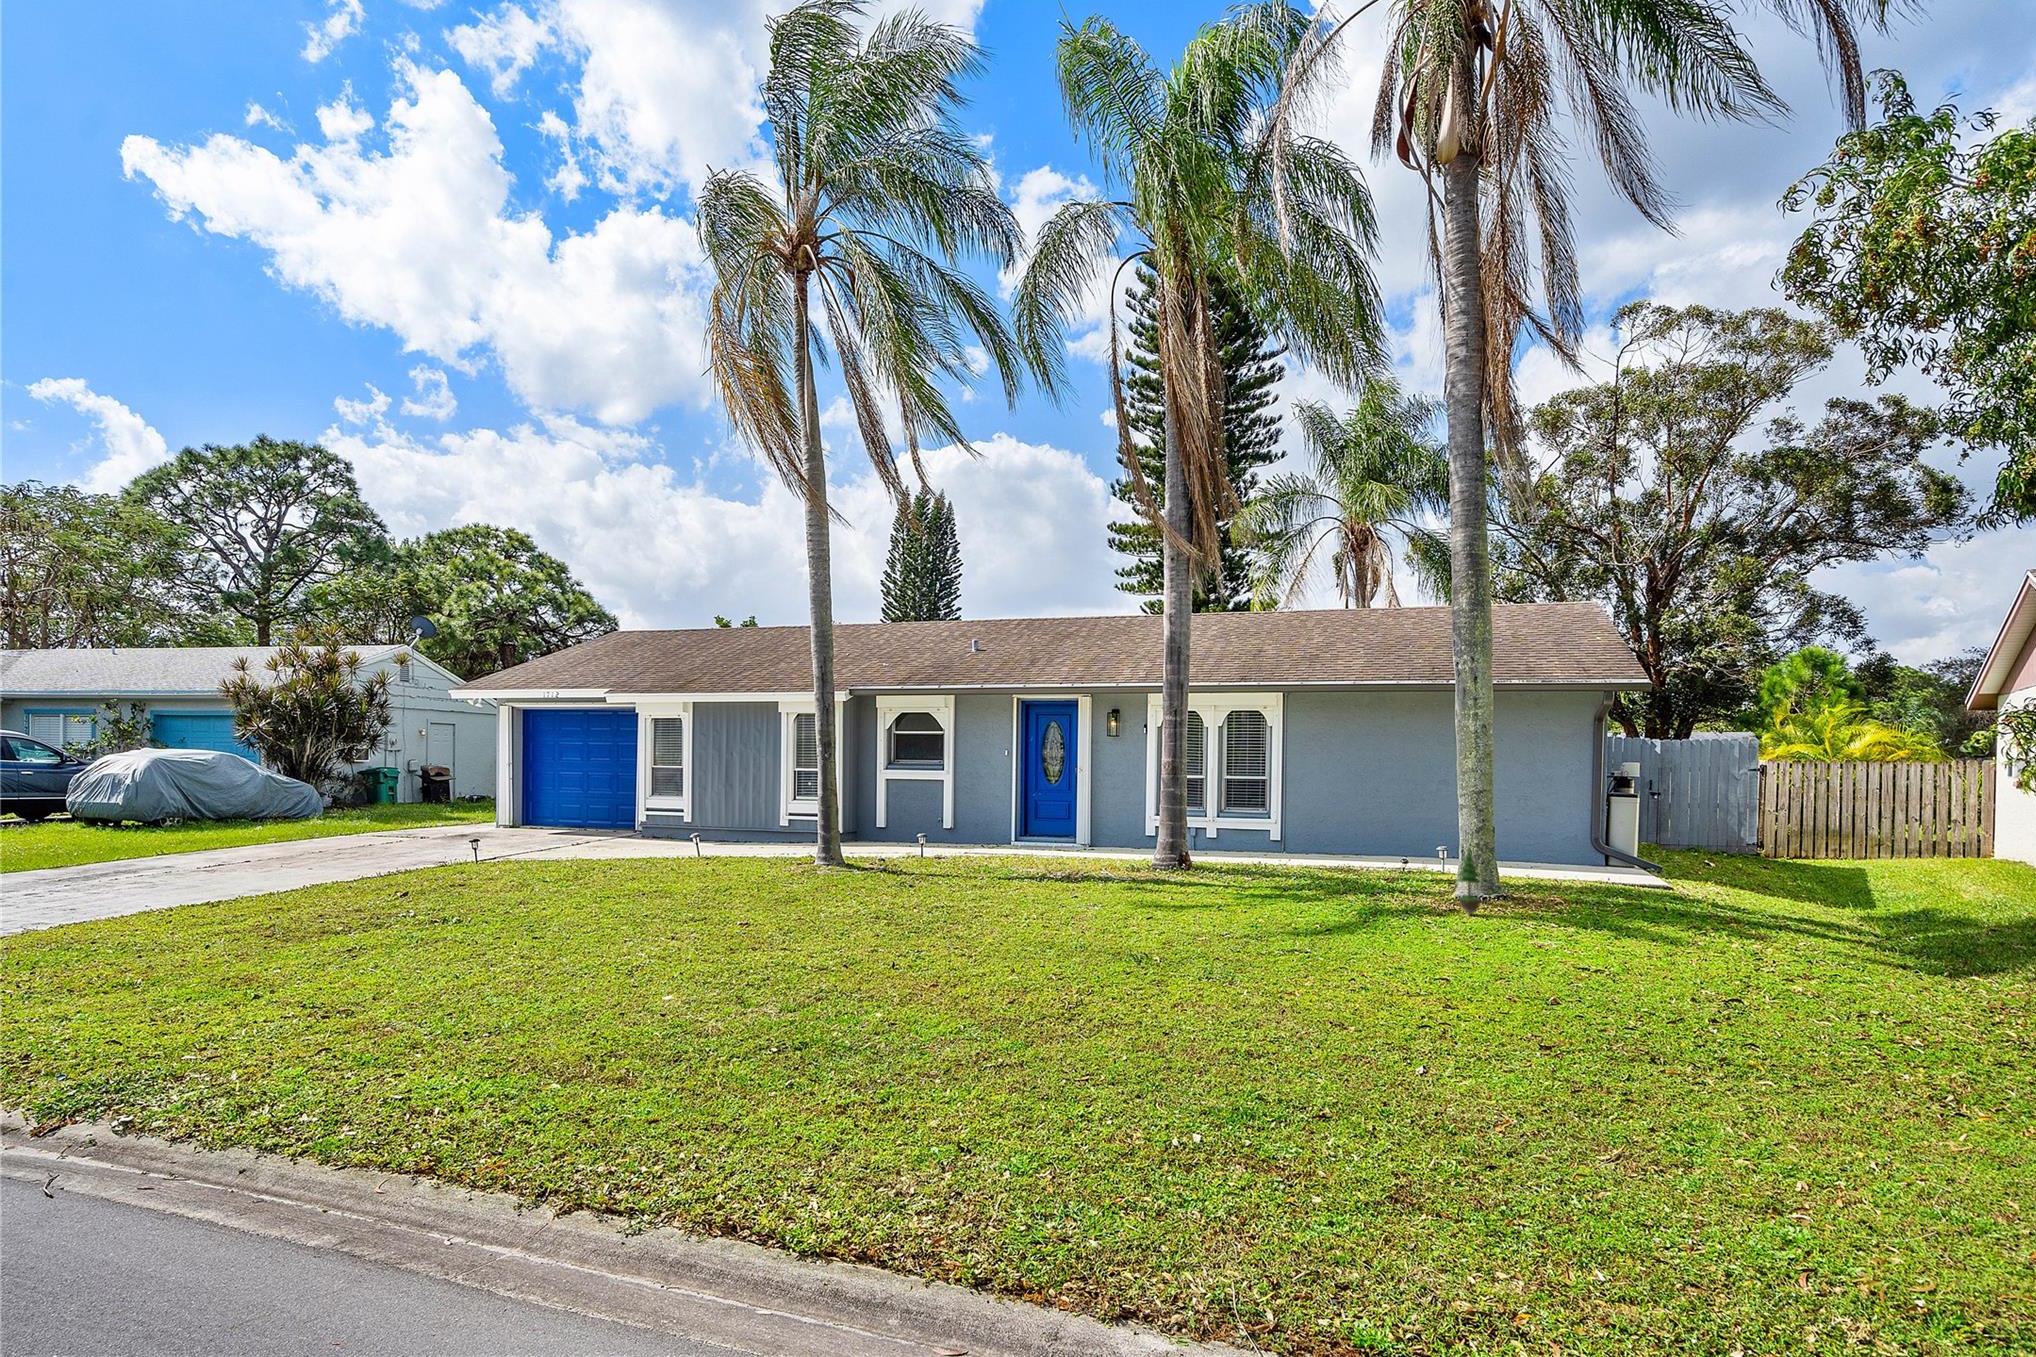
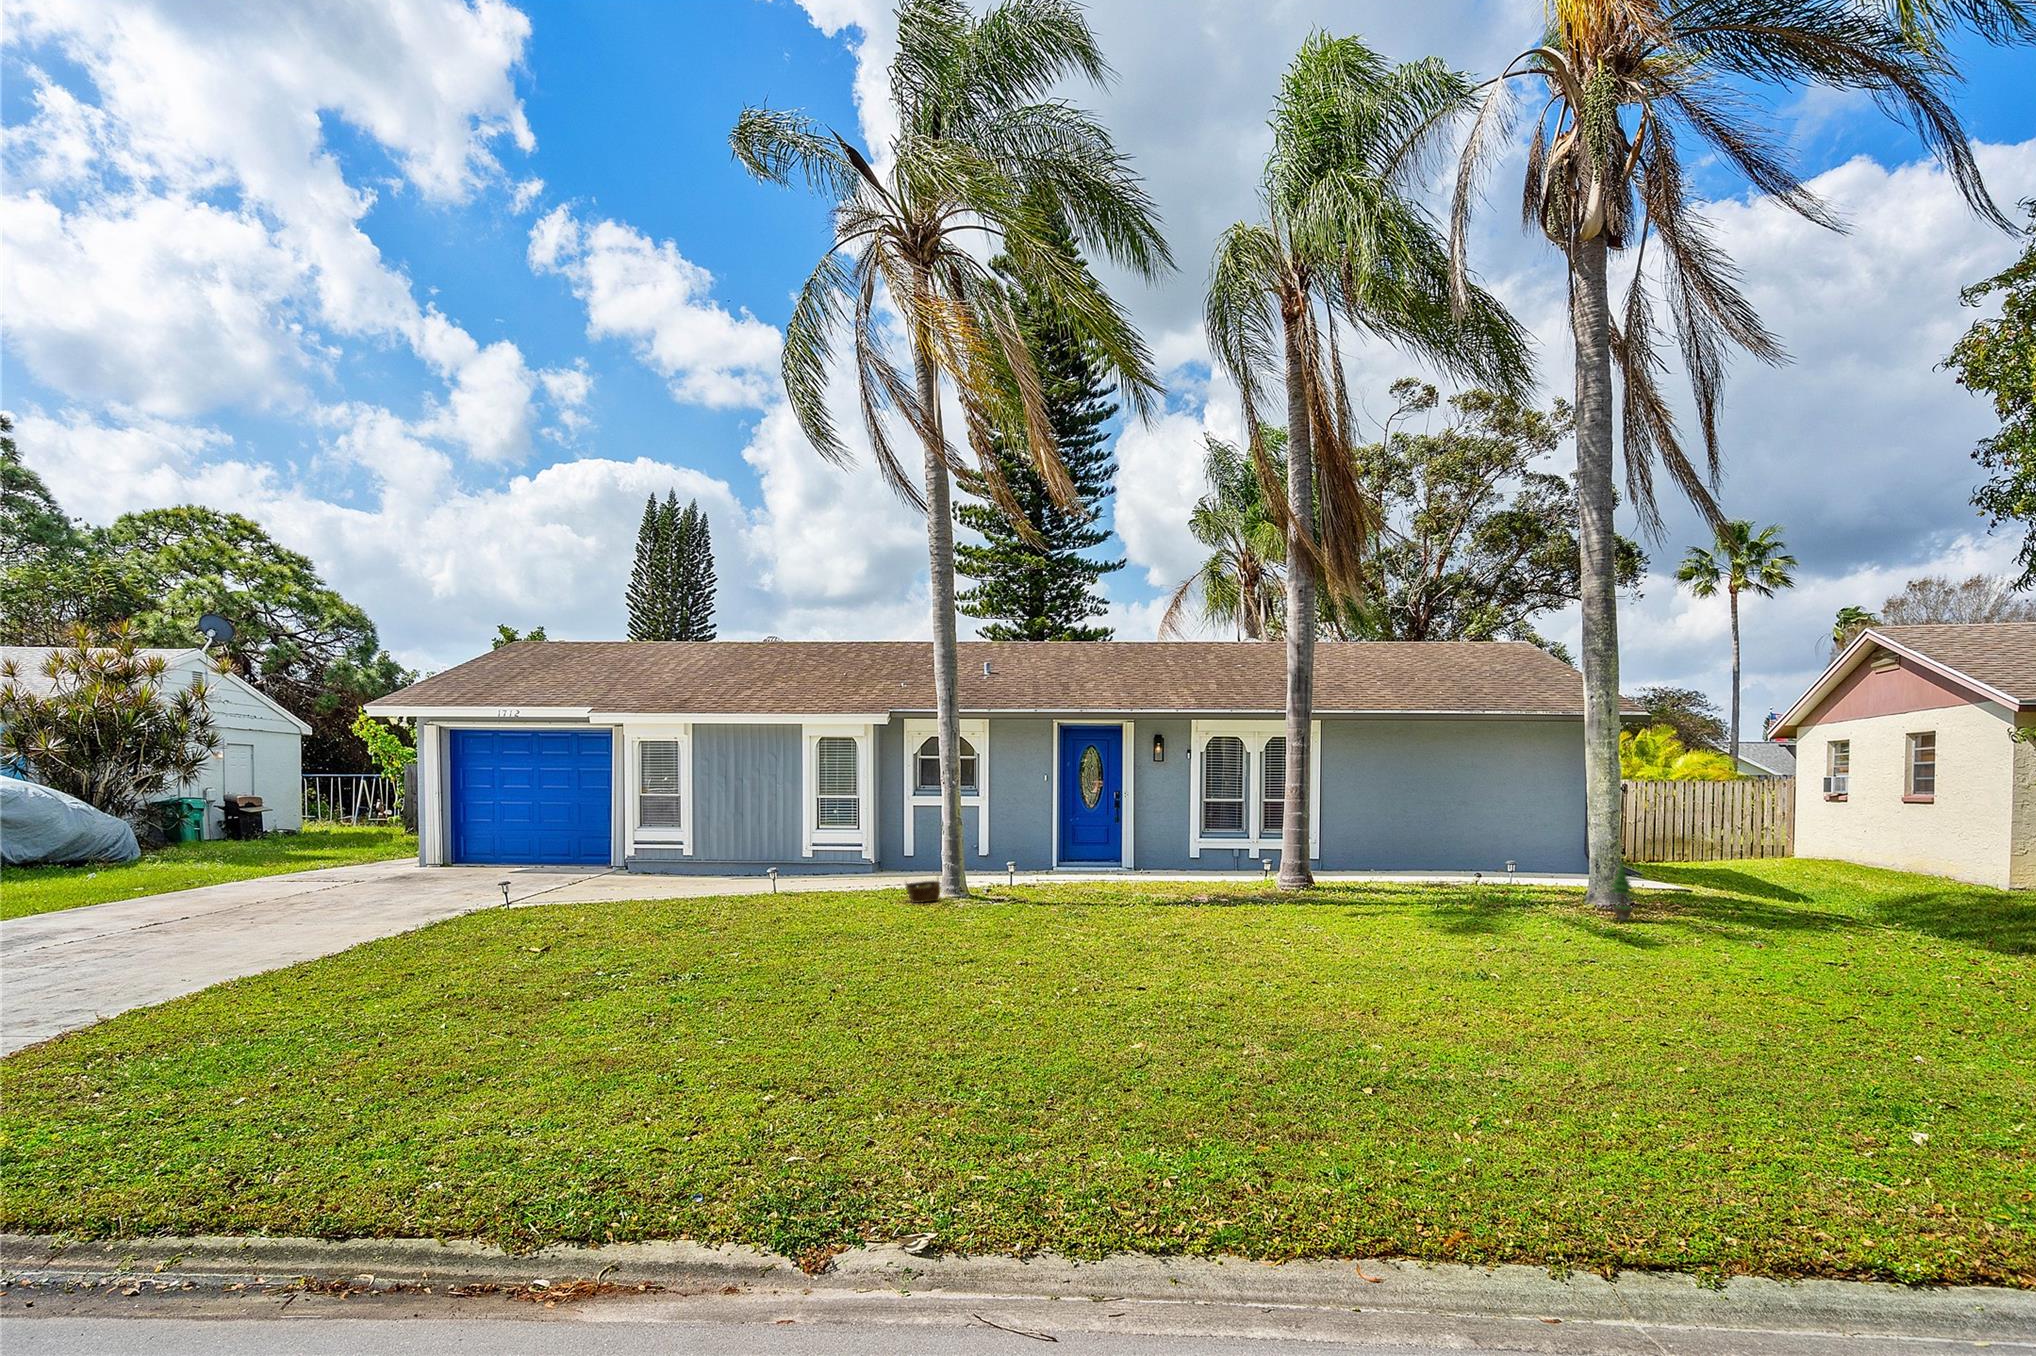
woven basket: none [777,842,813,868] -> present [906,880,940,903]

